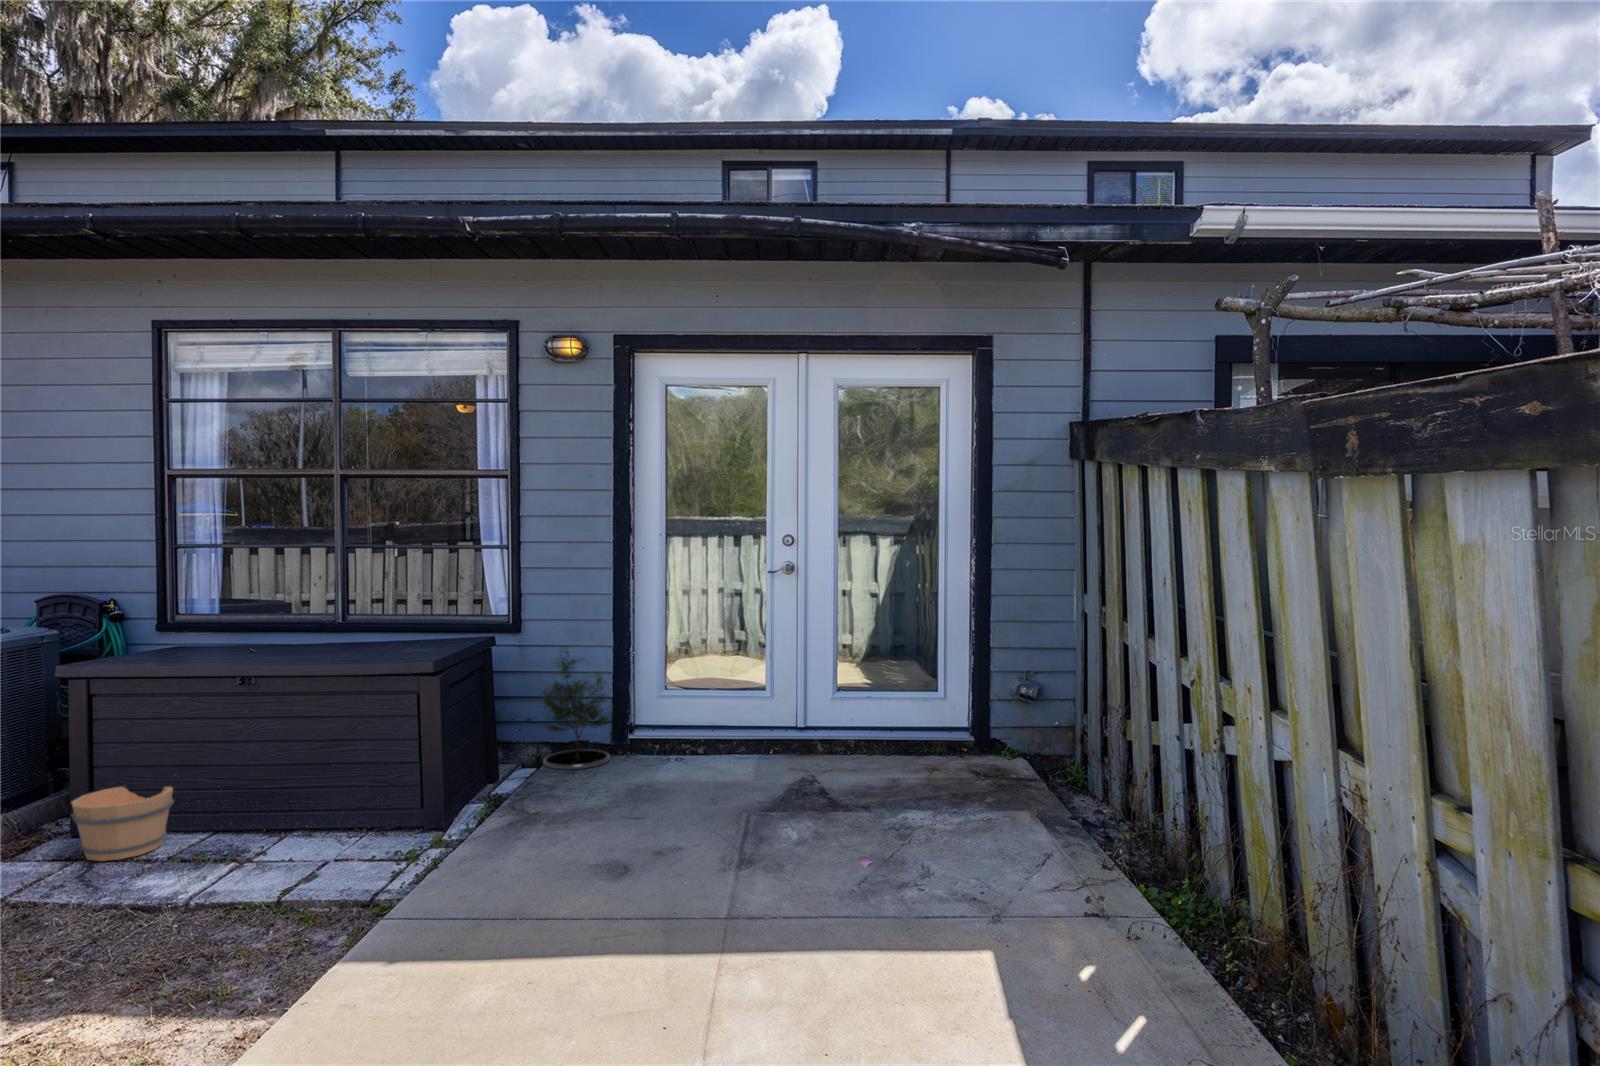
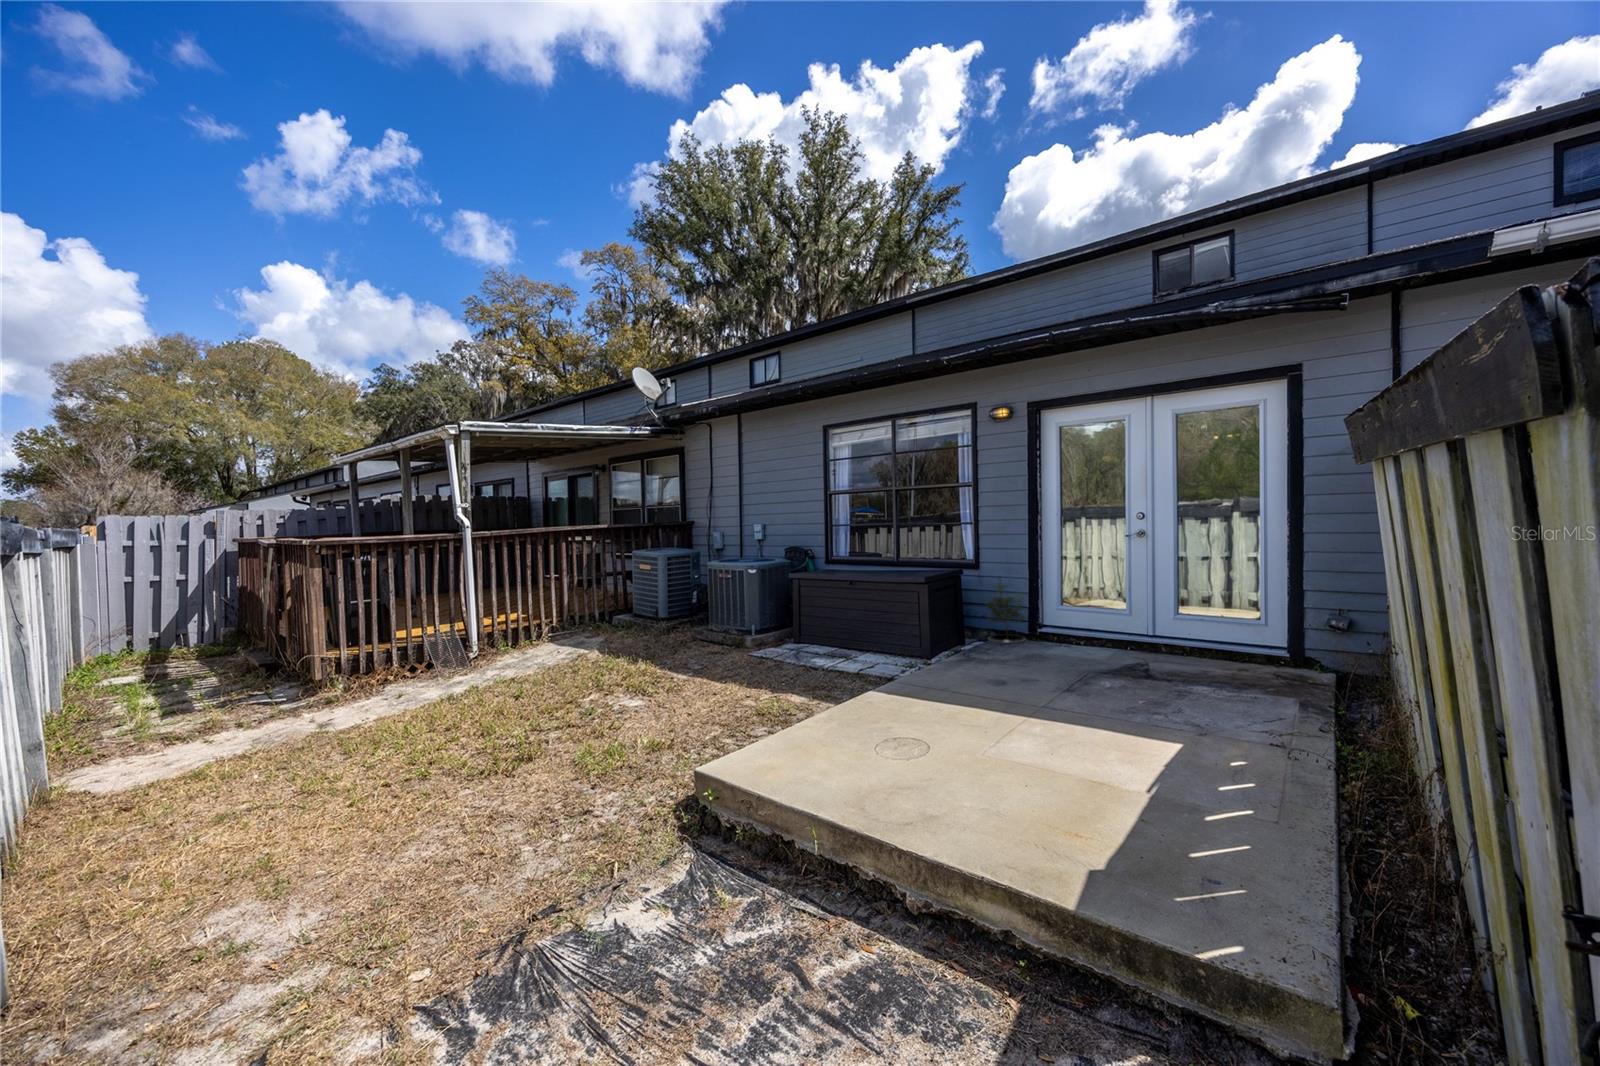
bucket: present [71,787,174,861] -> none [794,626,828,654]

